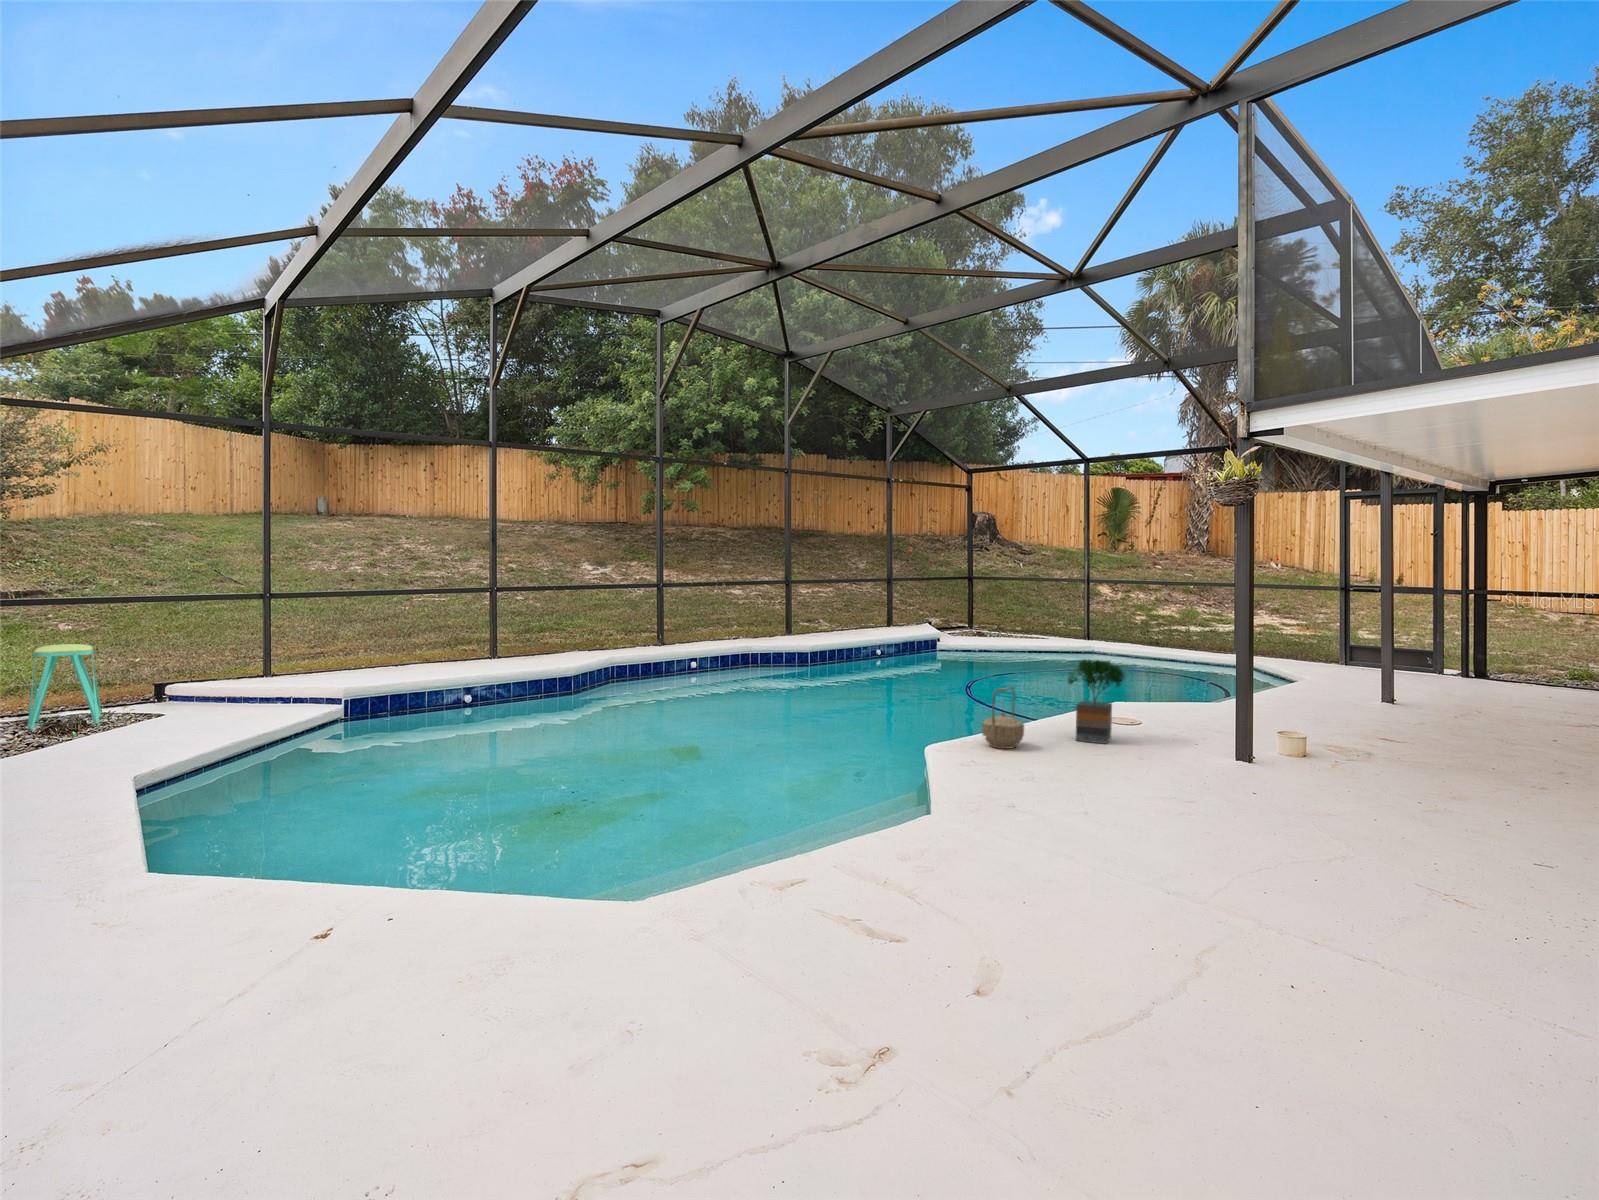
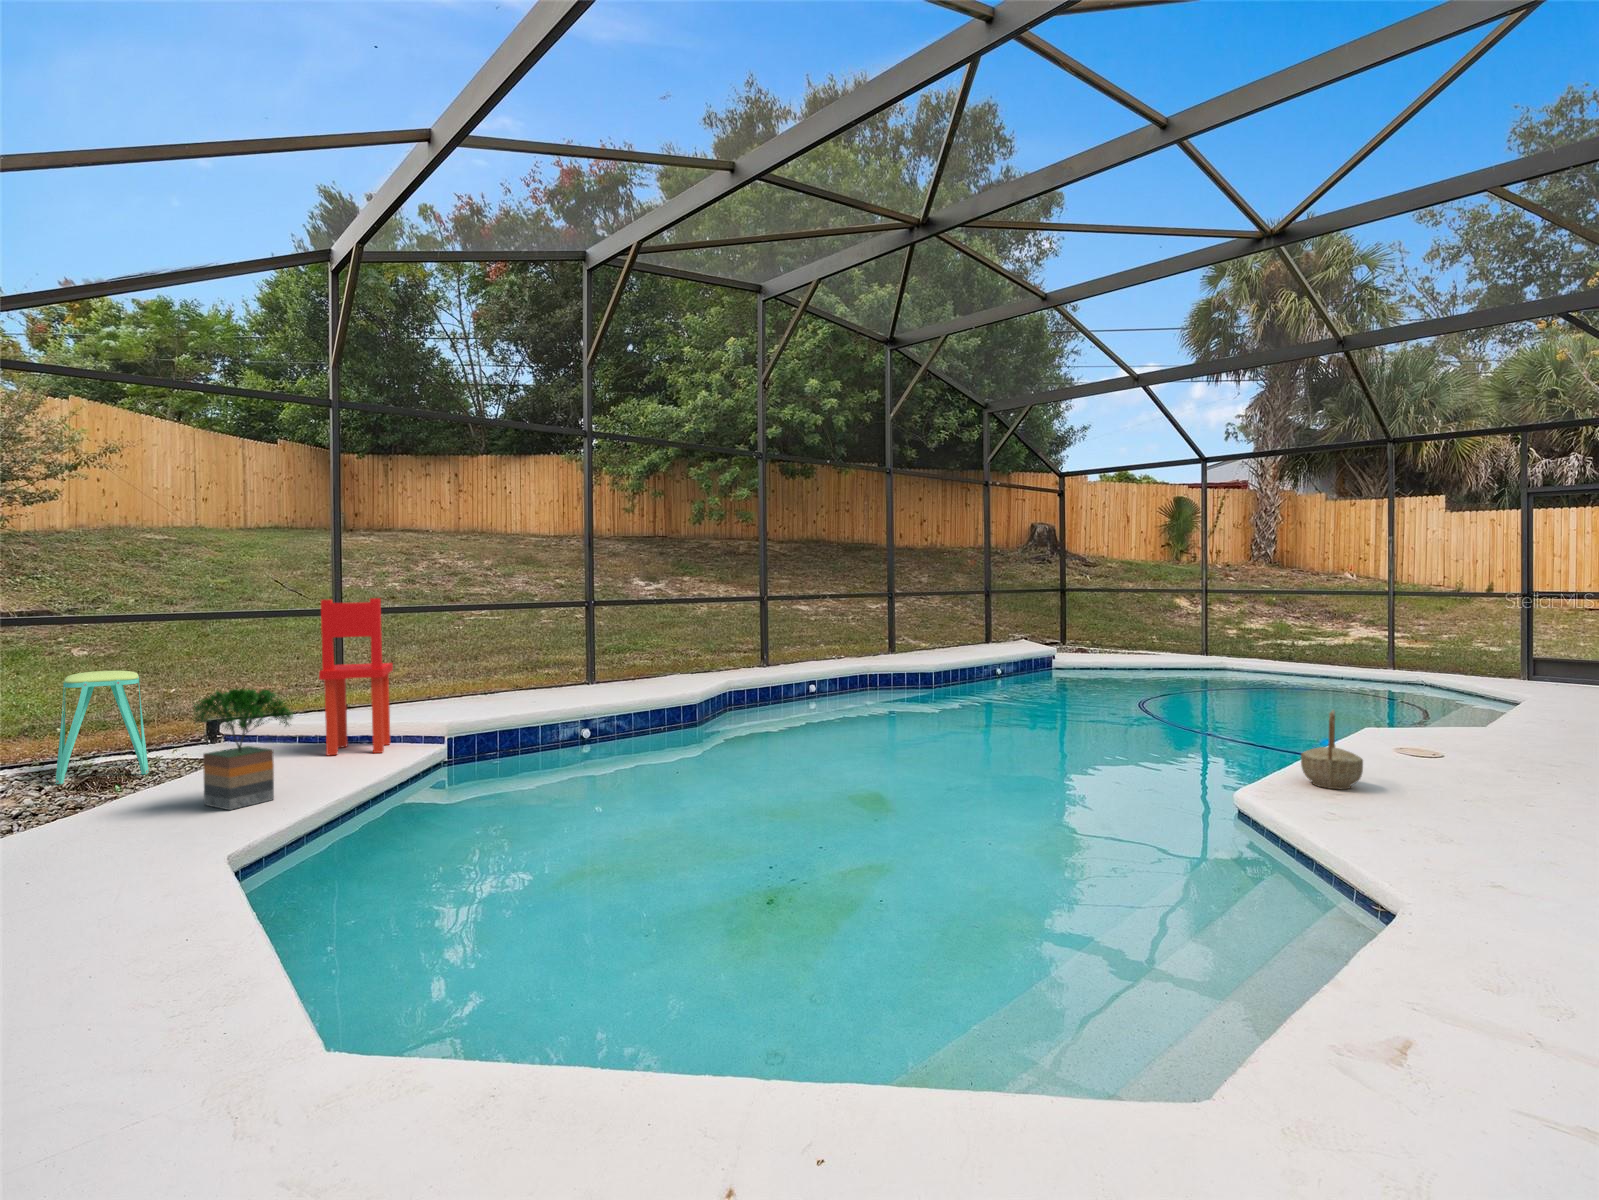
chair: none [234,589,299,713] -> present [319,598,393,755]
potted tree: present [1068,660,1125,744] -> present [194,689,293,810]

